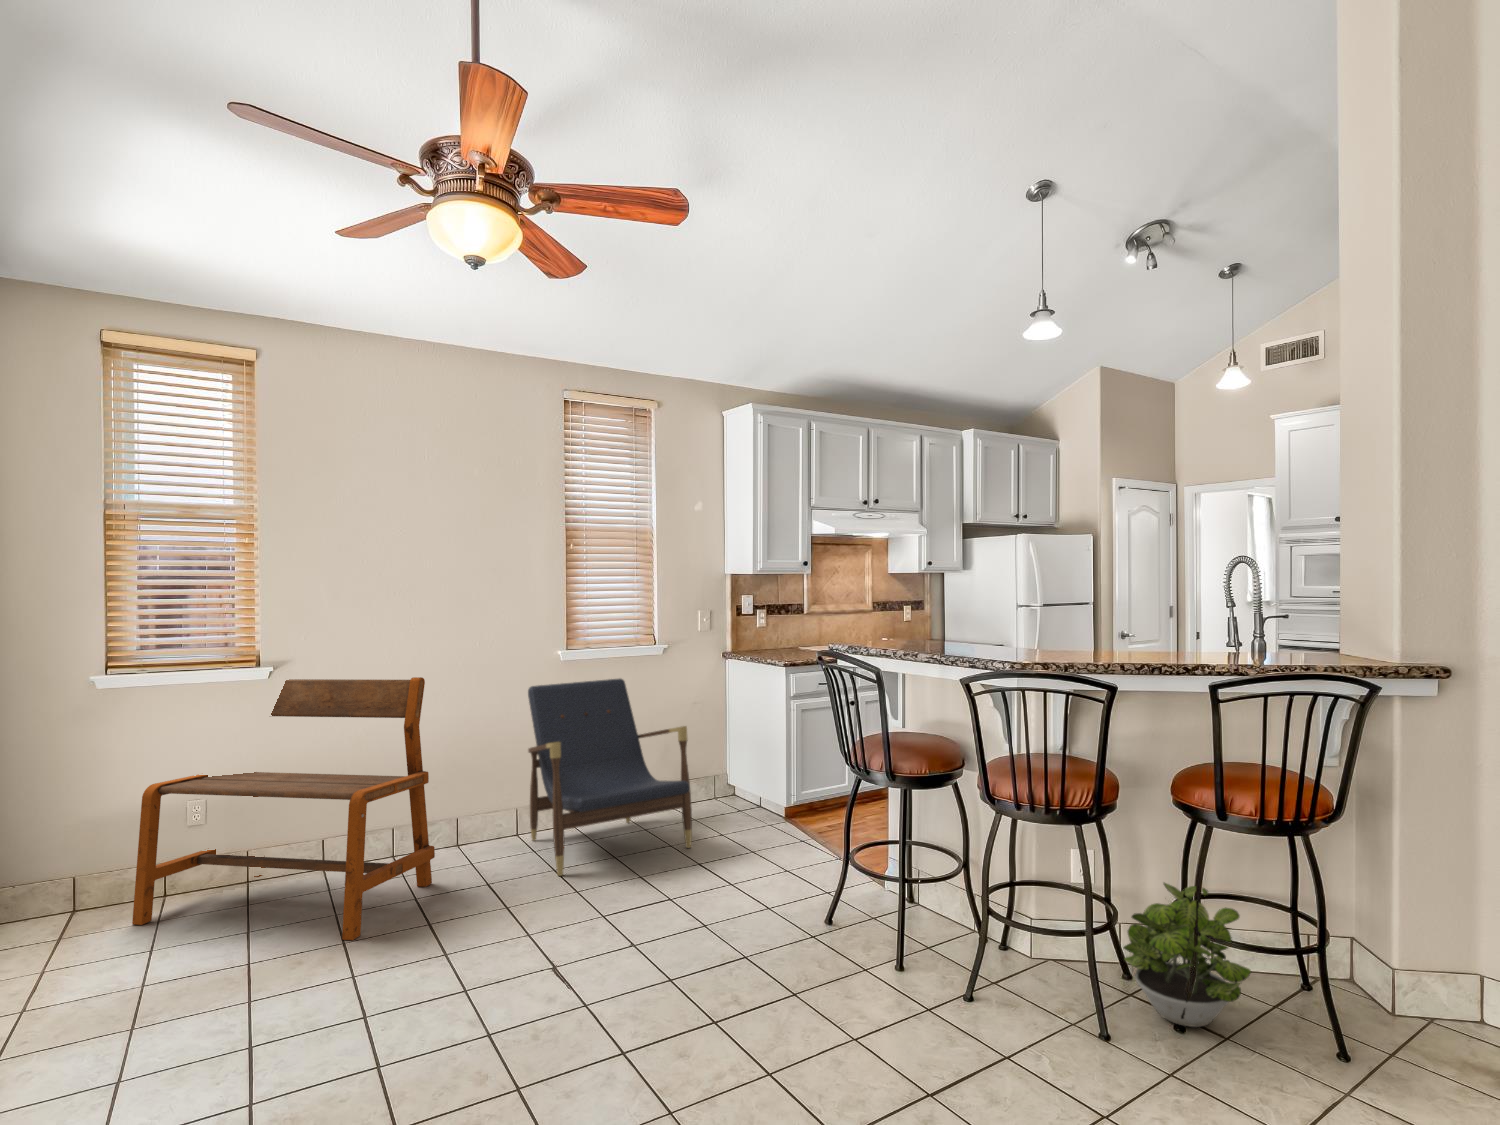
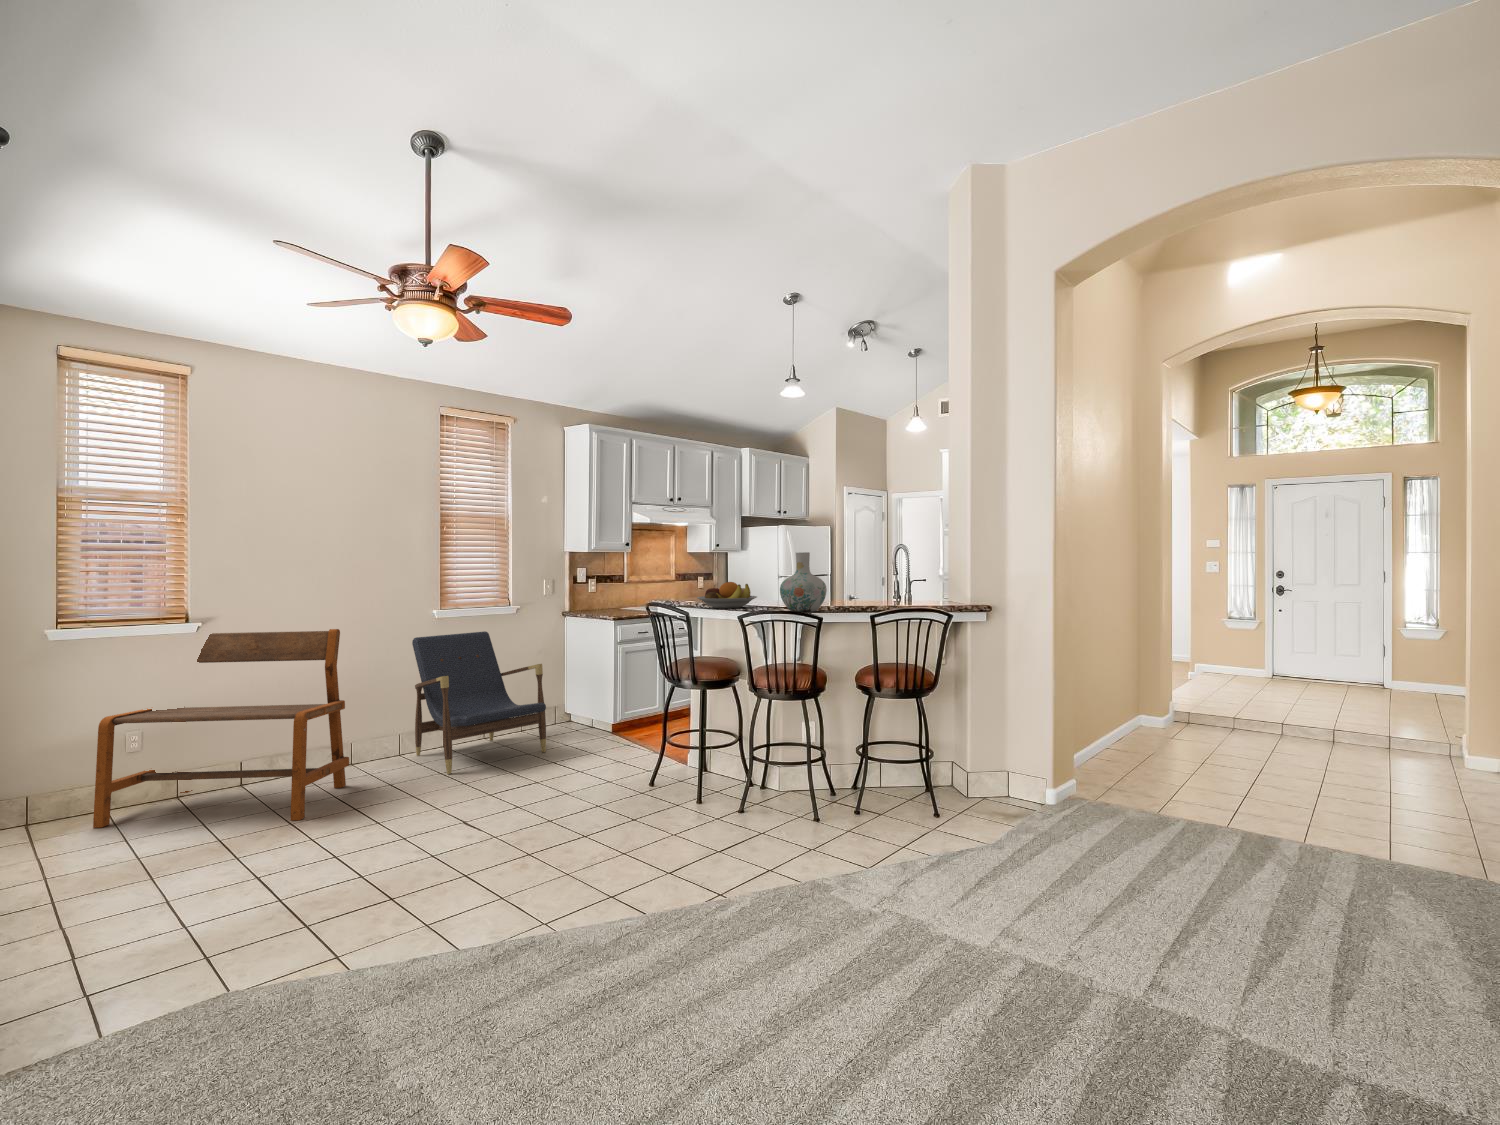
vase: none [1033,571,1118,673] -> present [780,552,827,612]
fruit bowl: none [895,618,991,660] -> present [697,582,757,608]
potted plant: present [1124,883,1251,1027] -> none [826,734,892,810]

